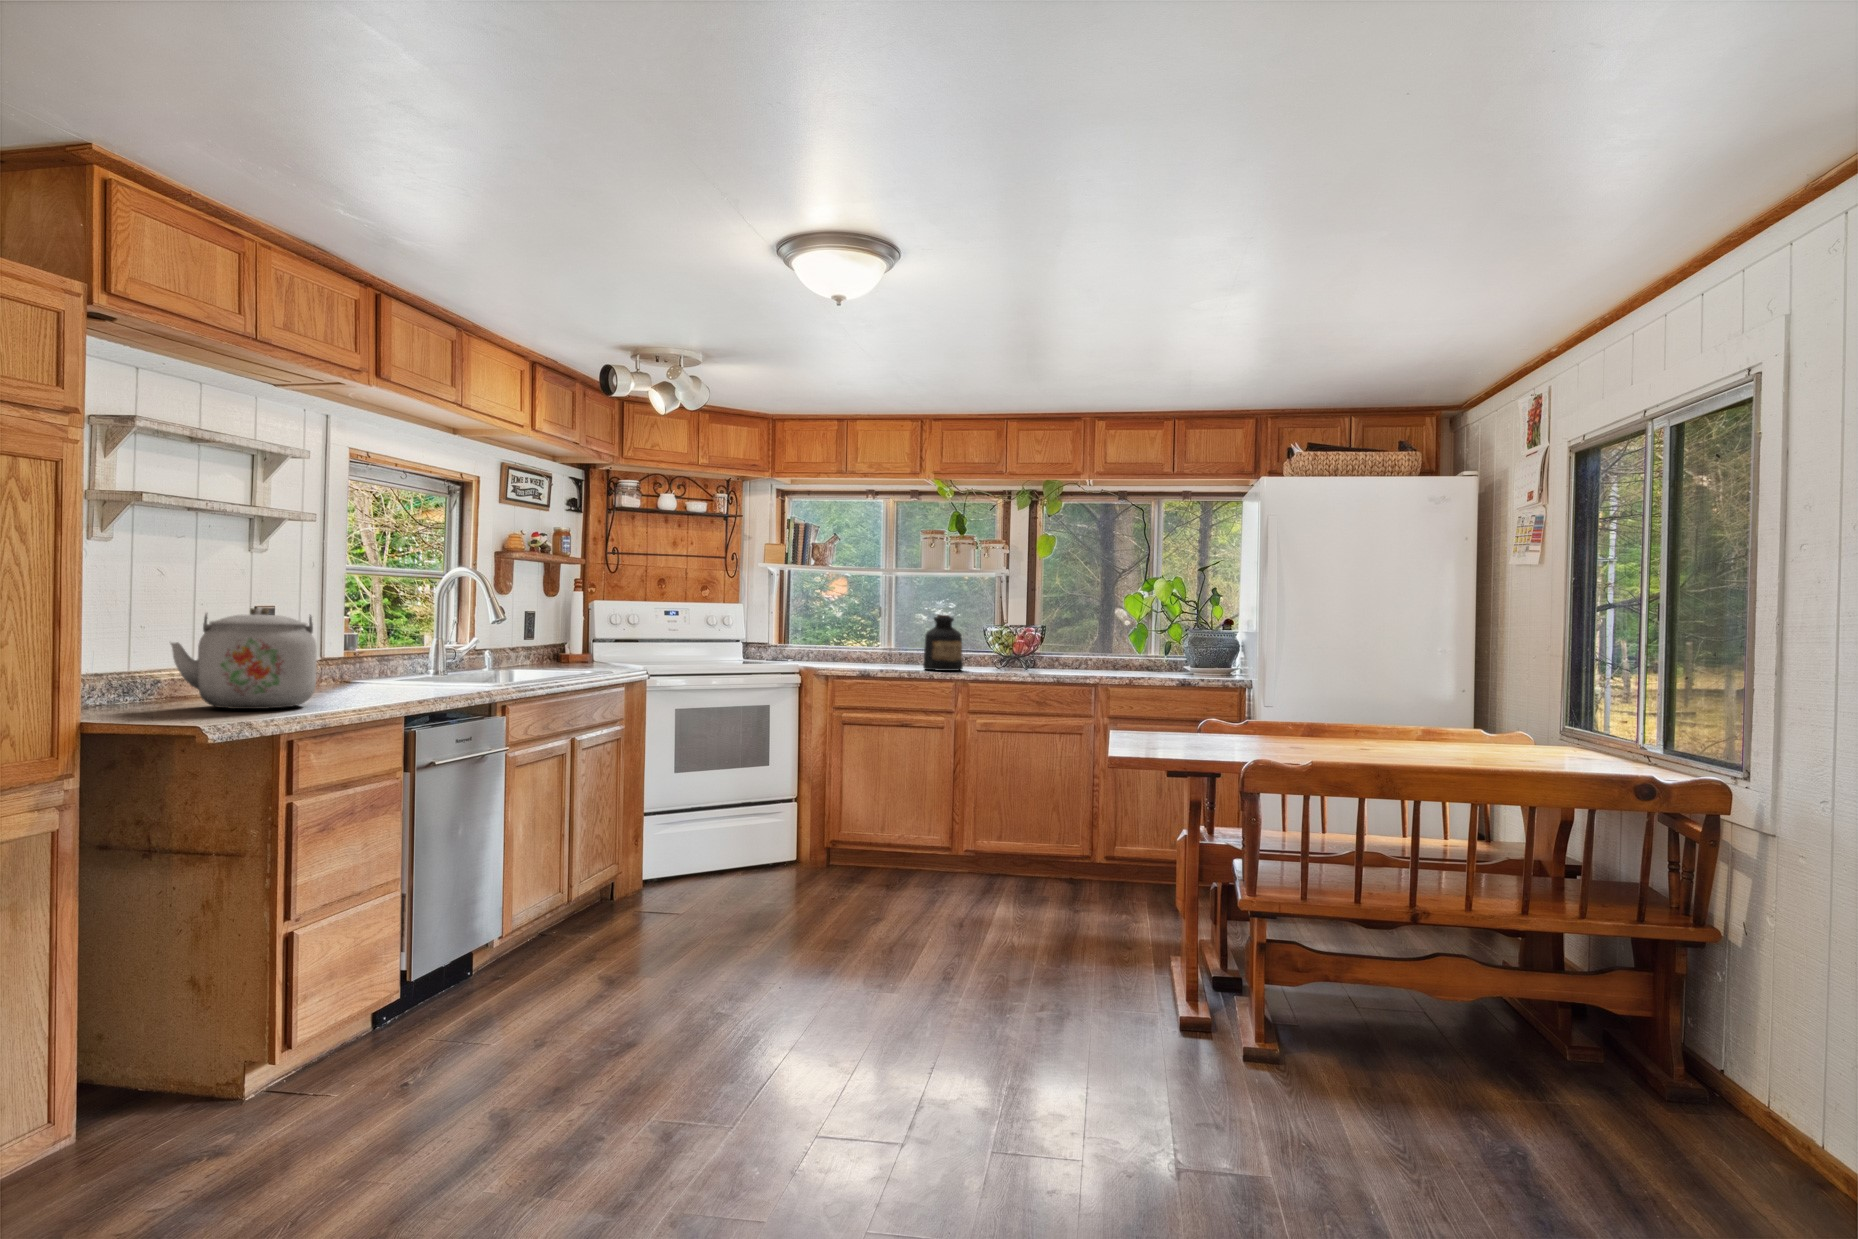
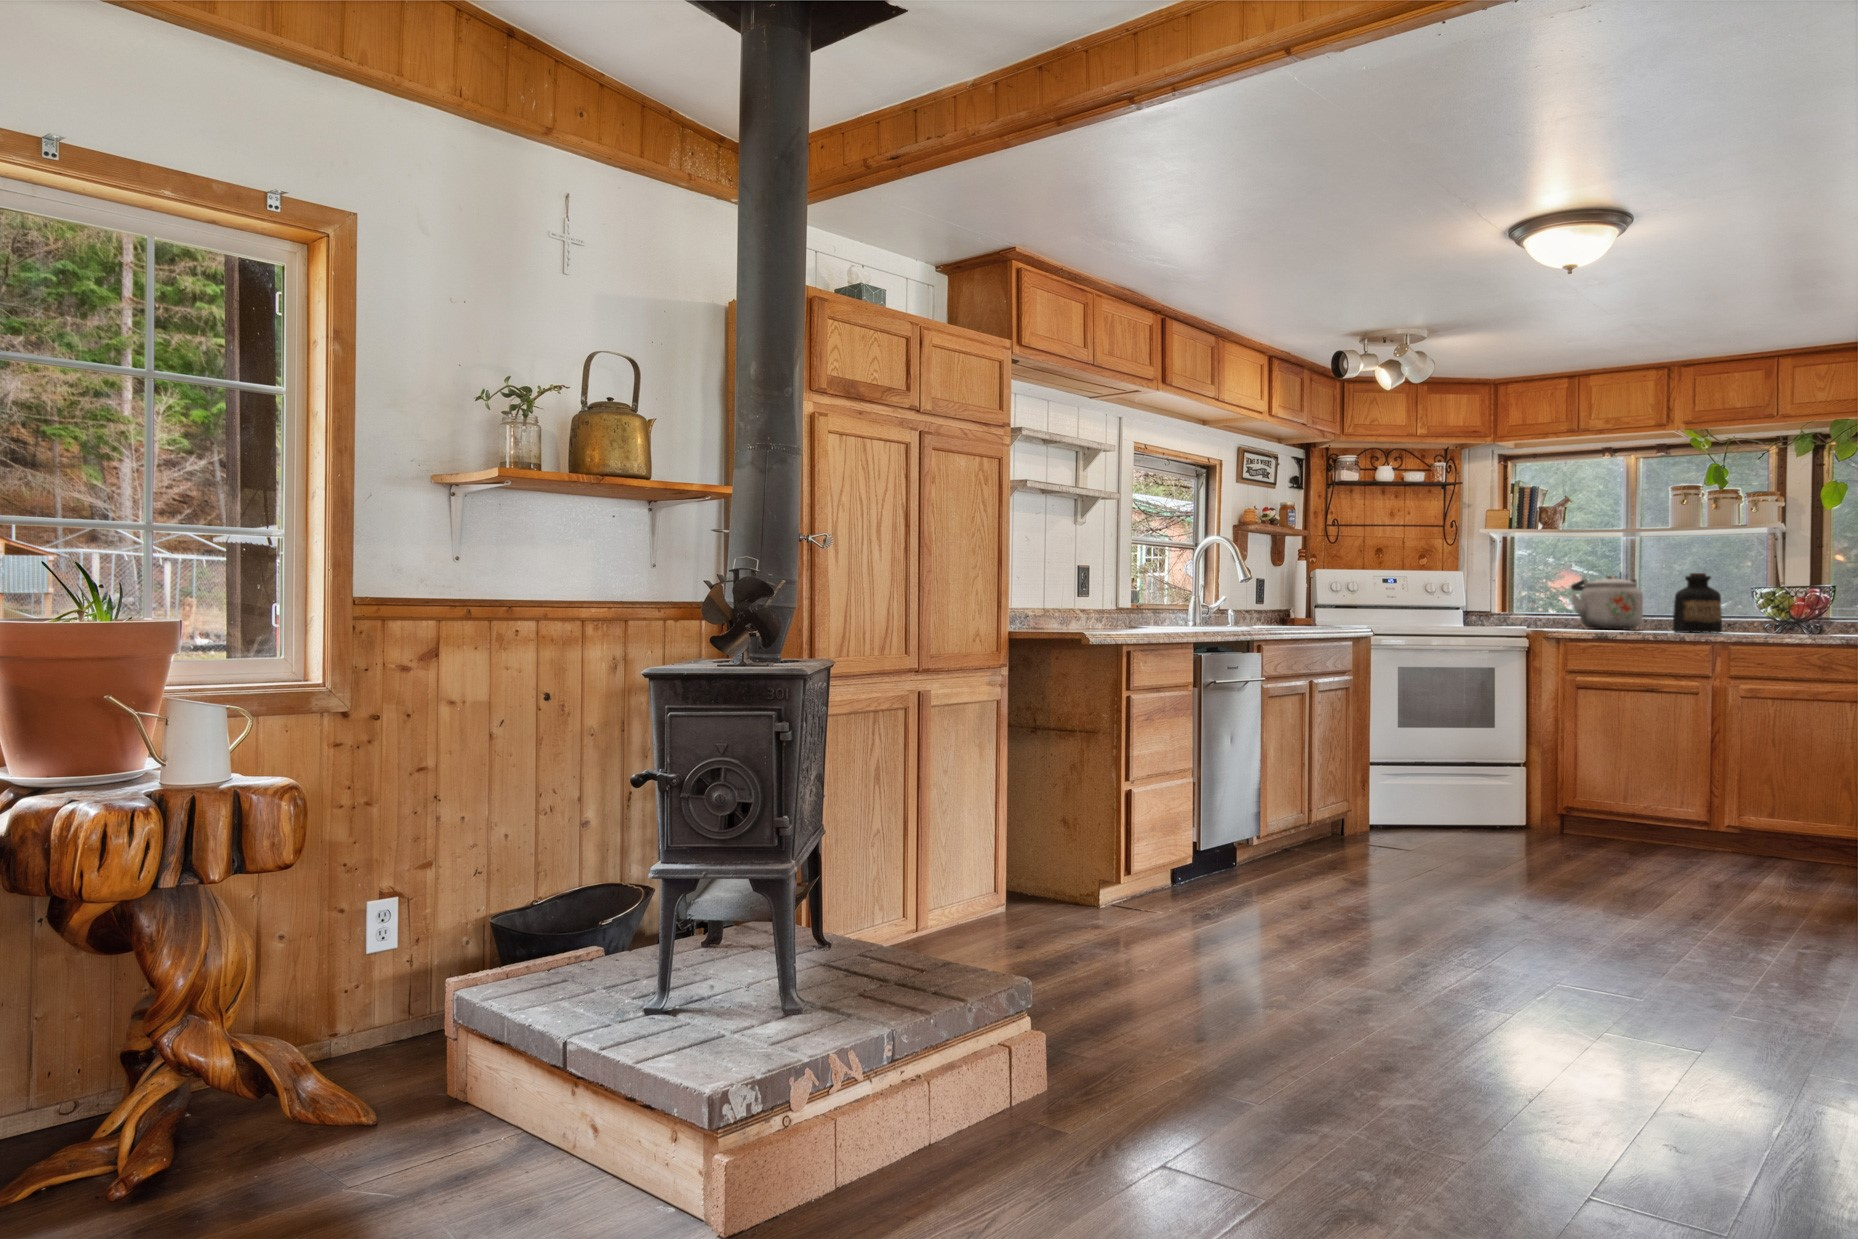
kettle: present [171,607,317,709] -> present [1571,575,1643,629]

